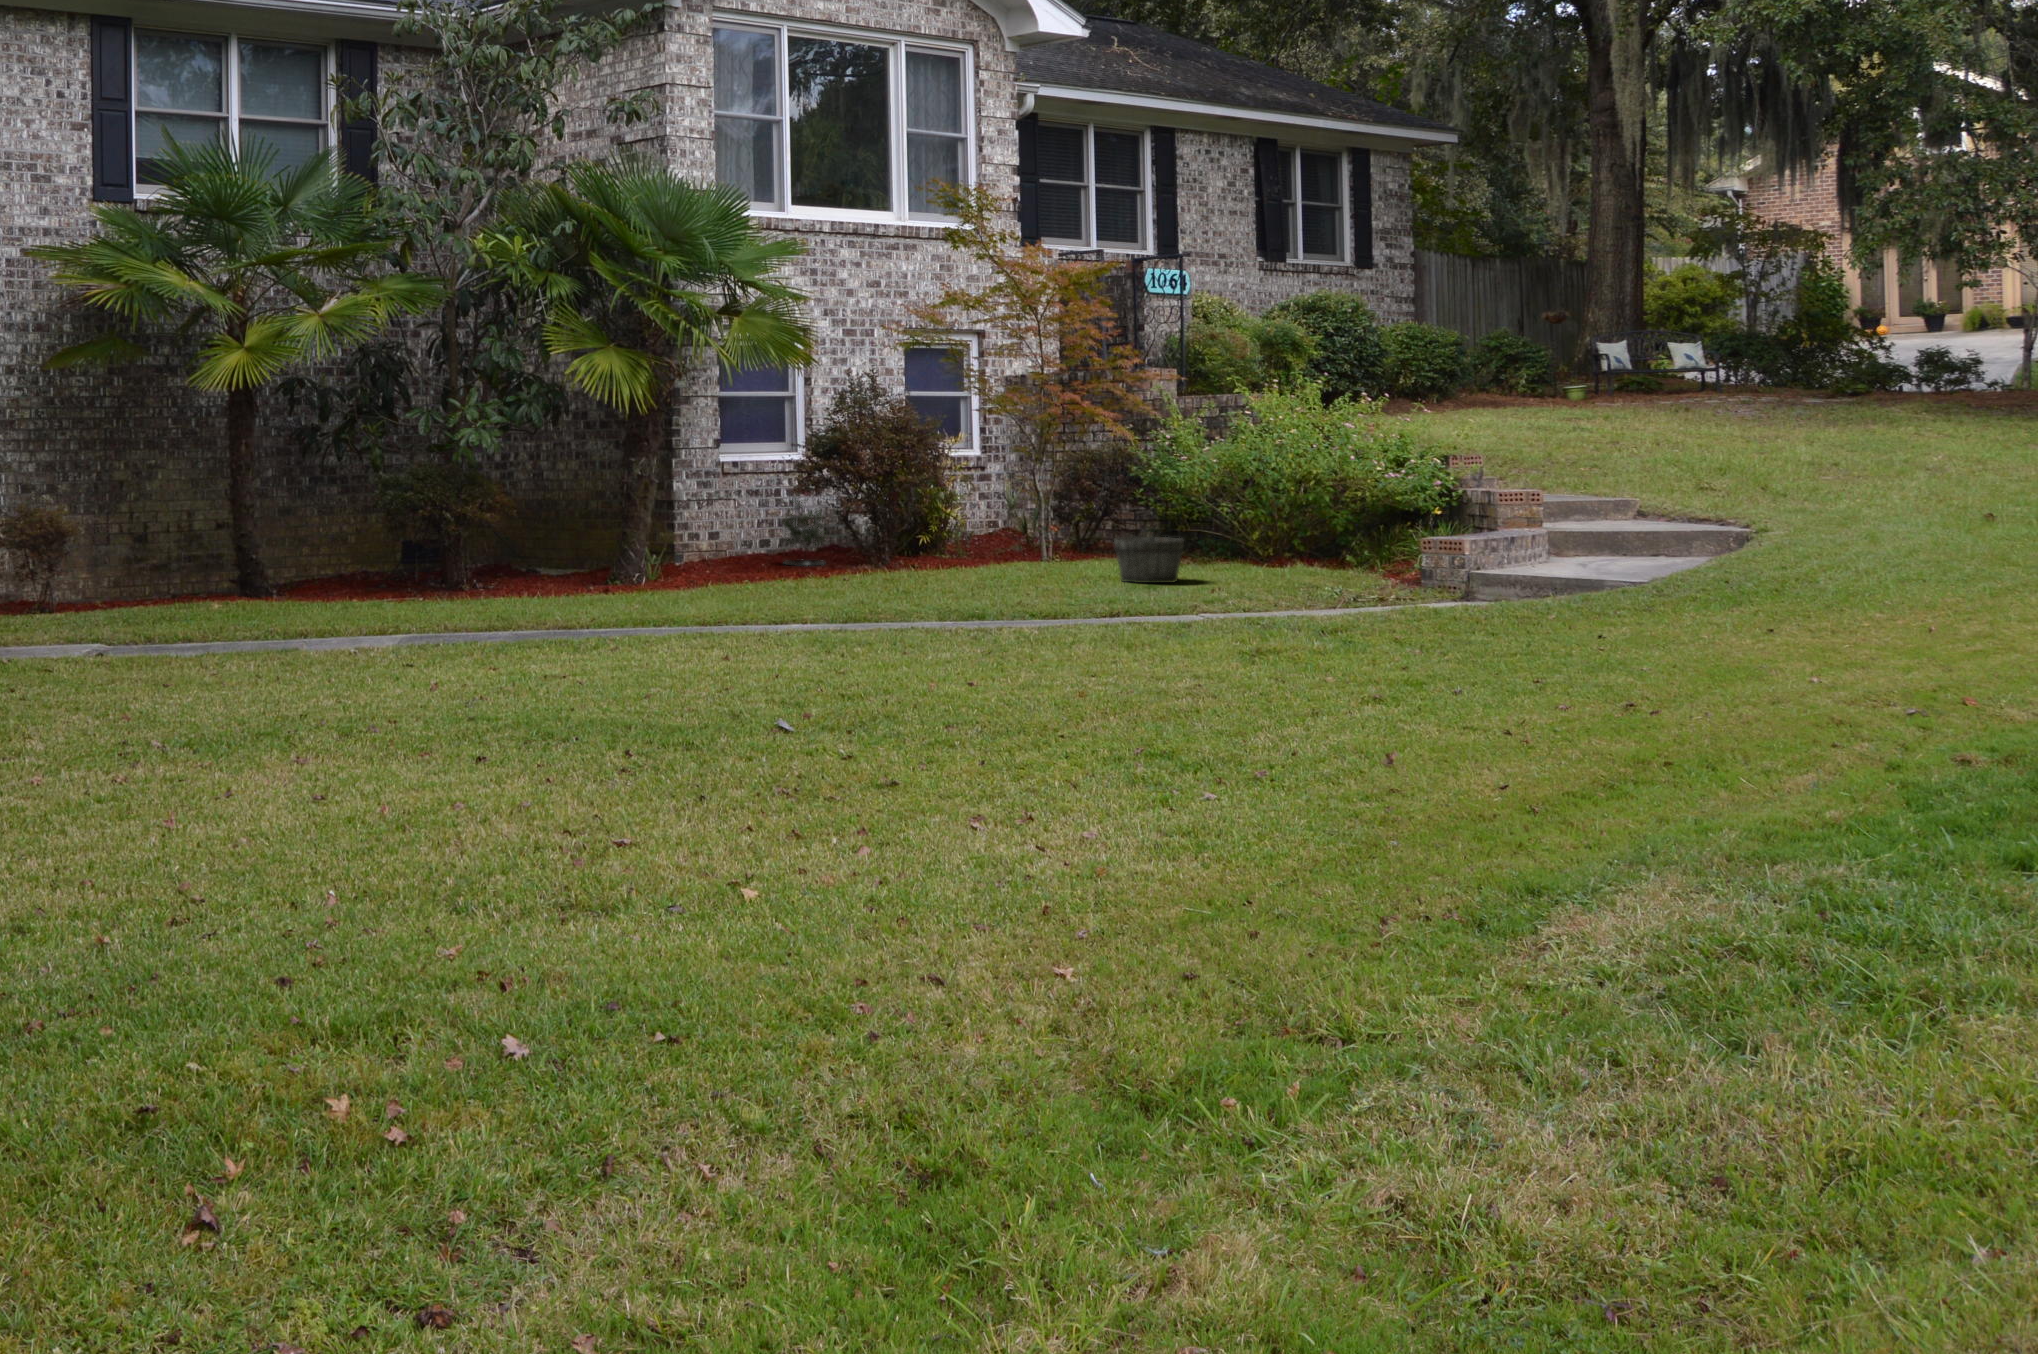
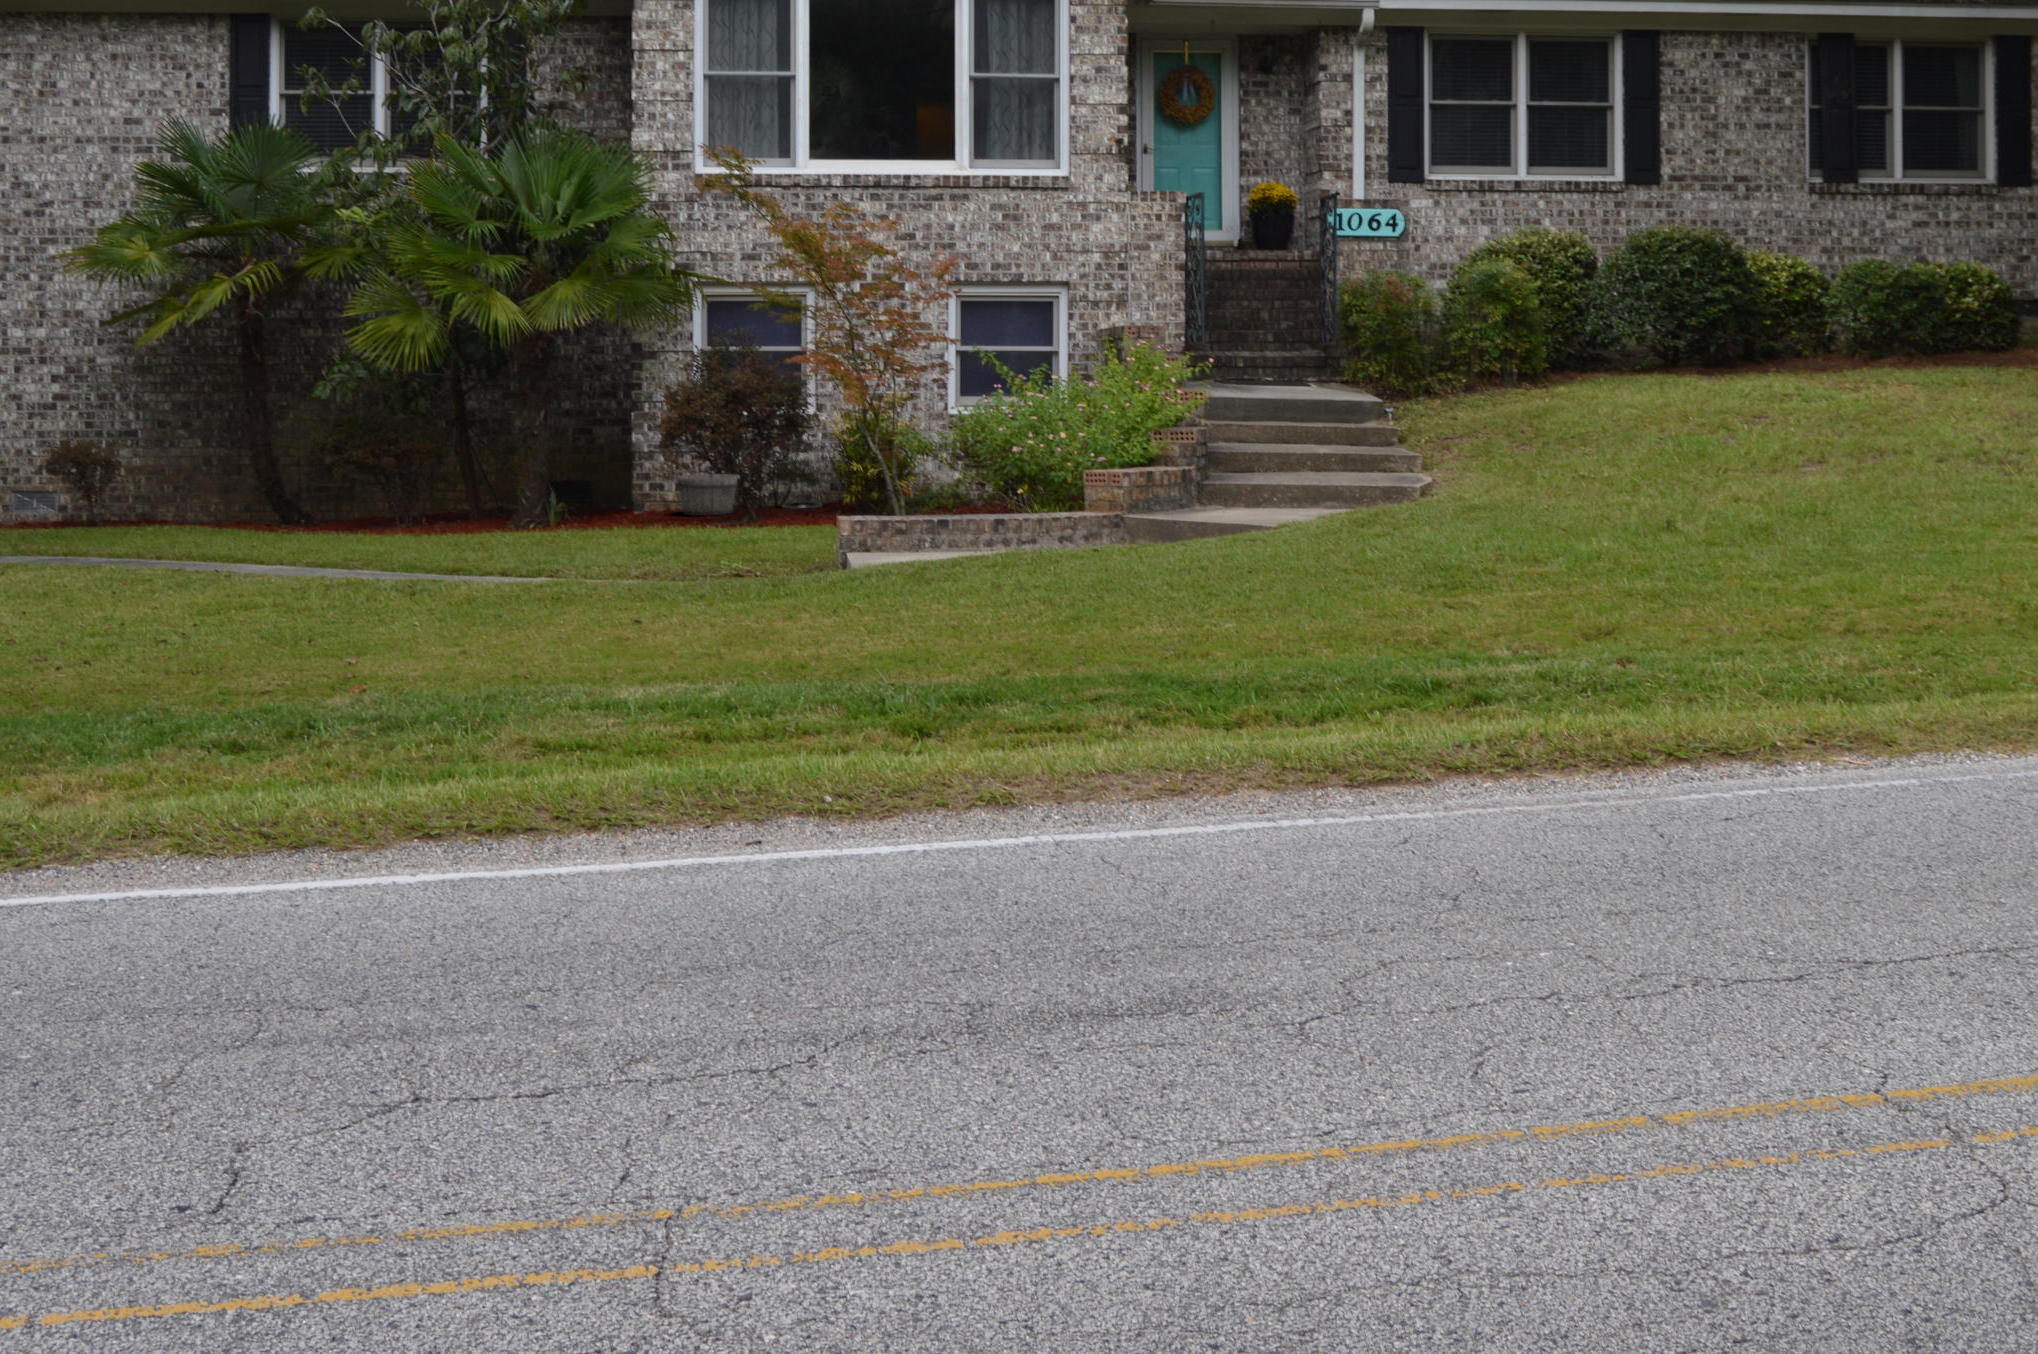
wooden bucket: present [1114,532,1184,583] -> present [677,467,738,516]

